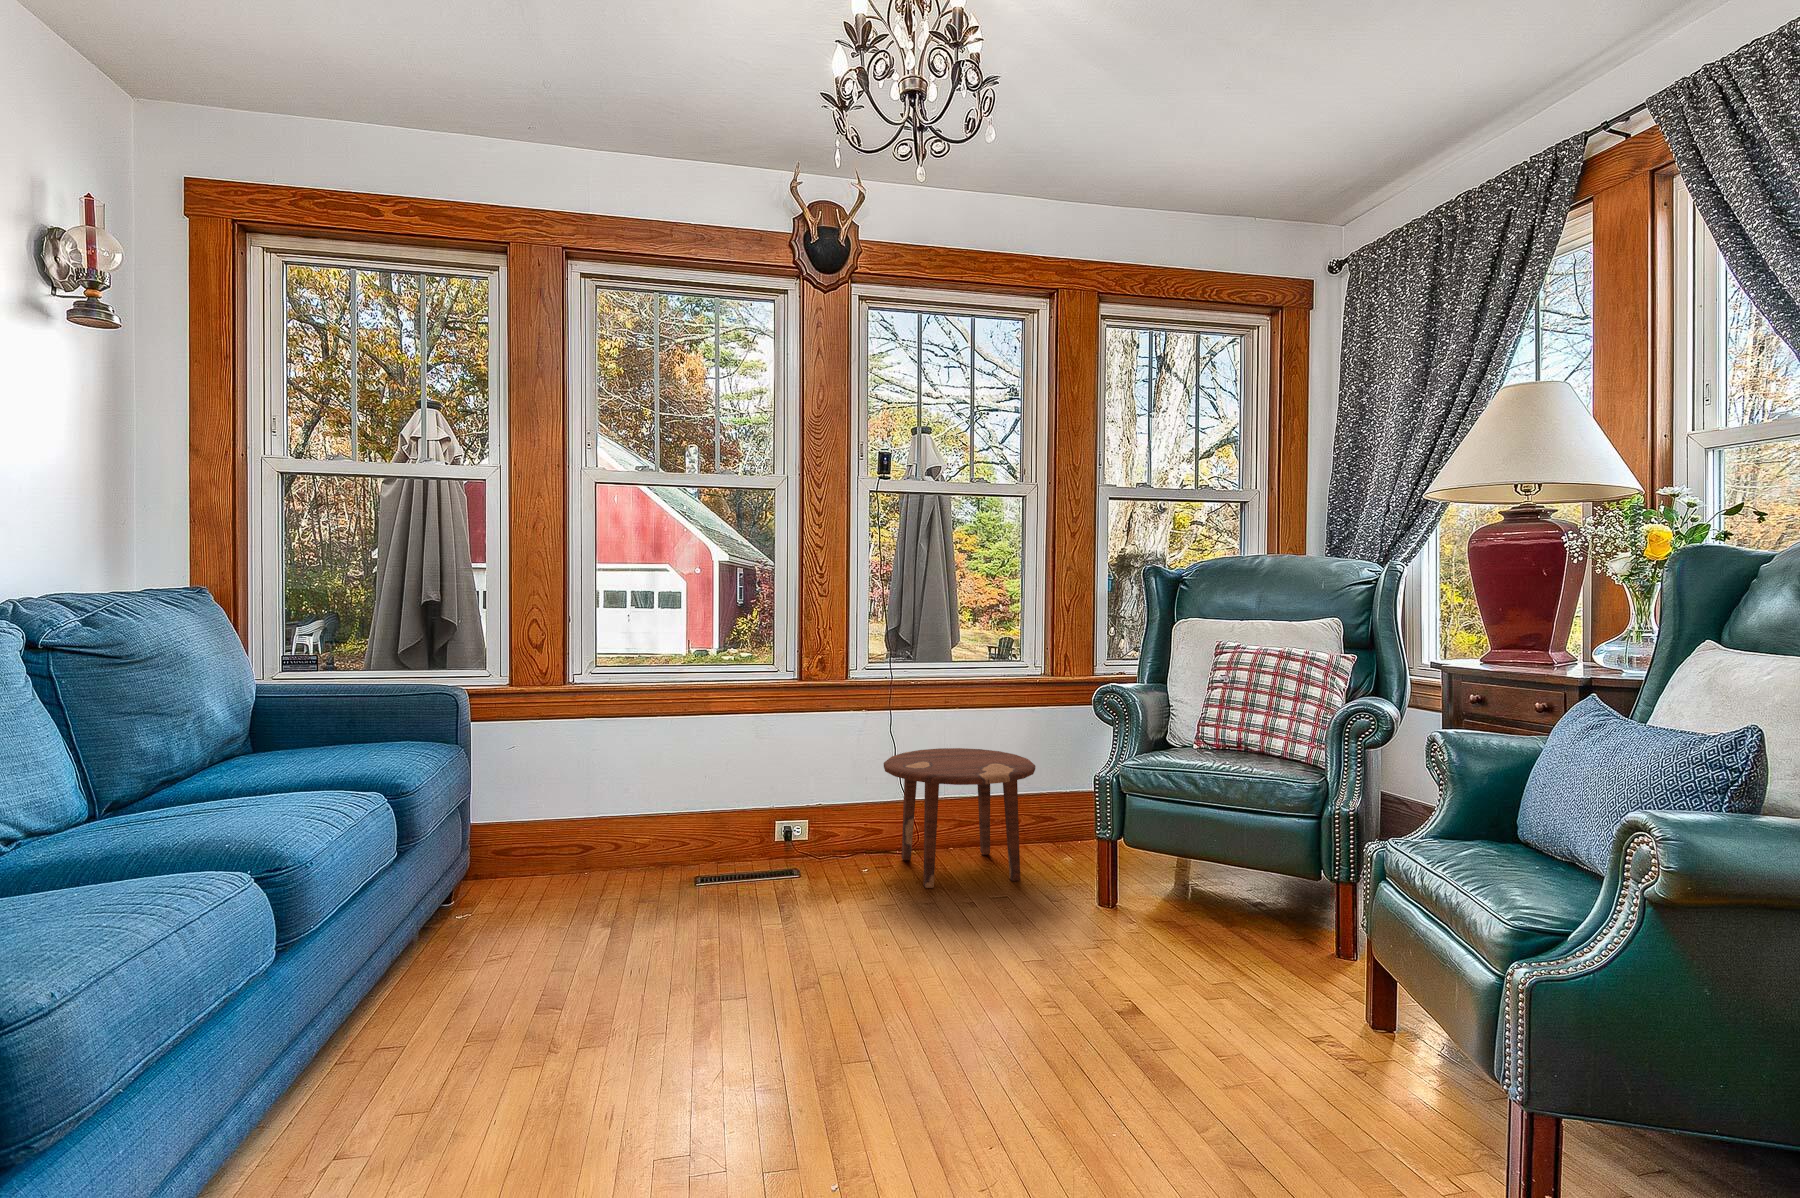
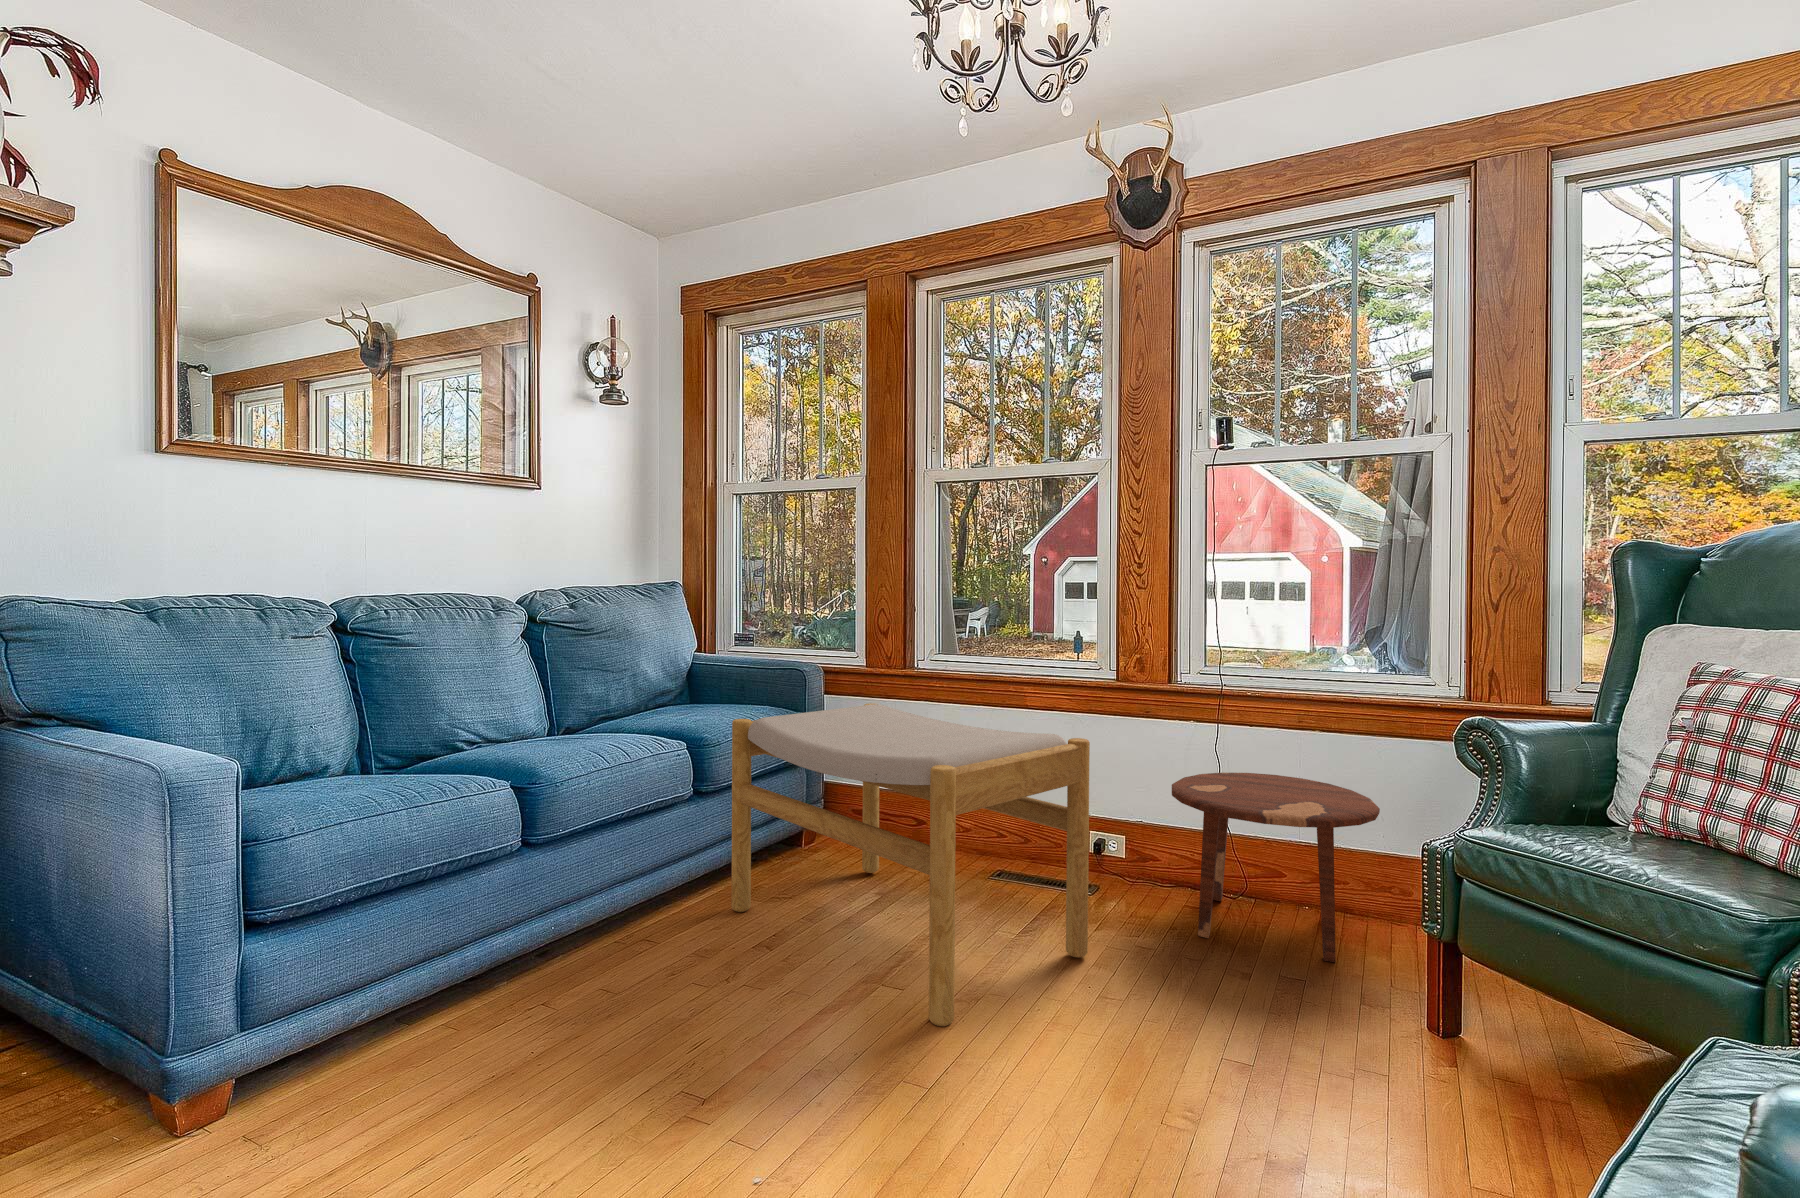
footstool: none [495,729,877,1009] -> present [732,703,1090,1026]

